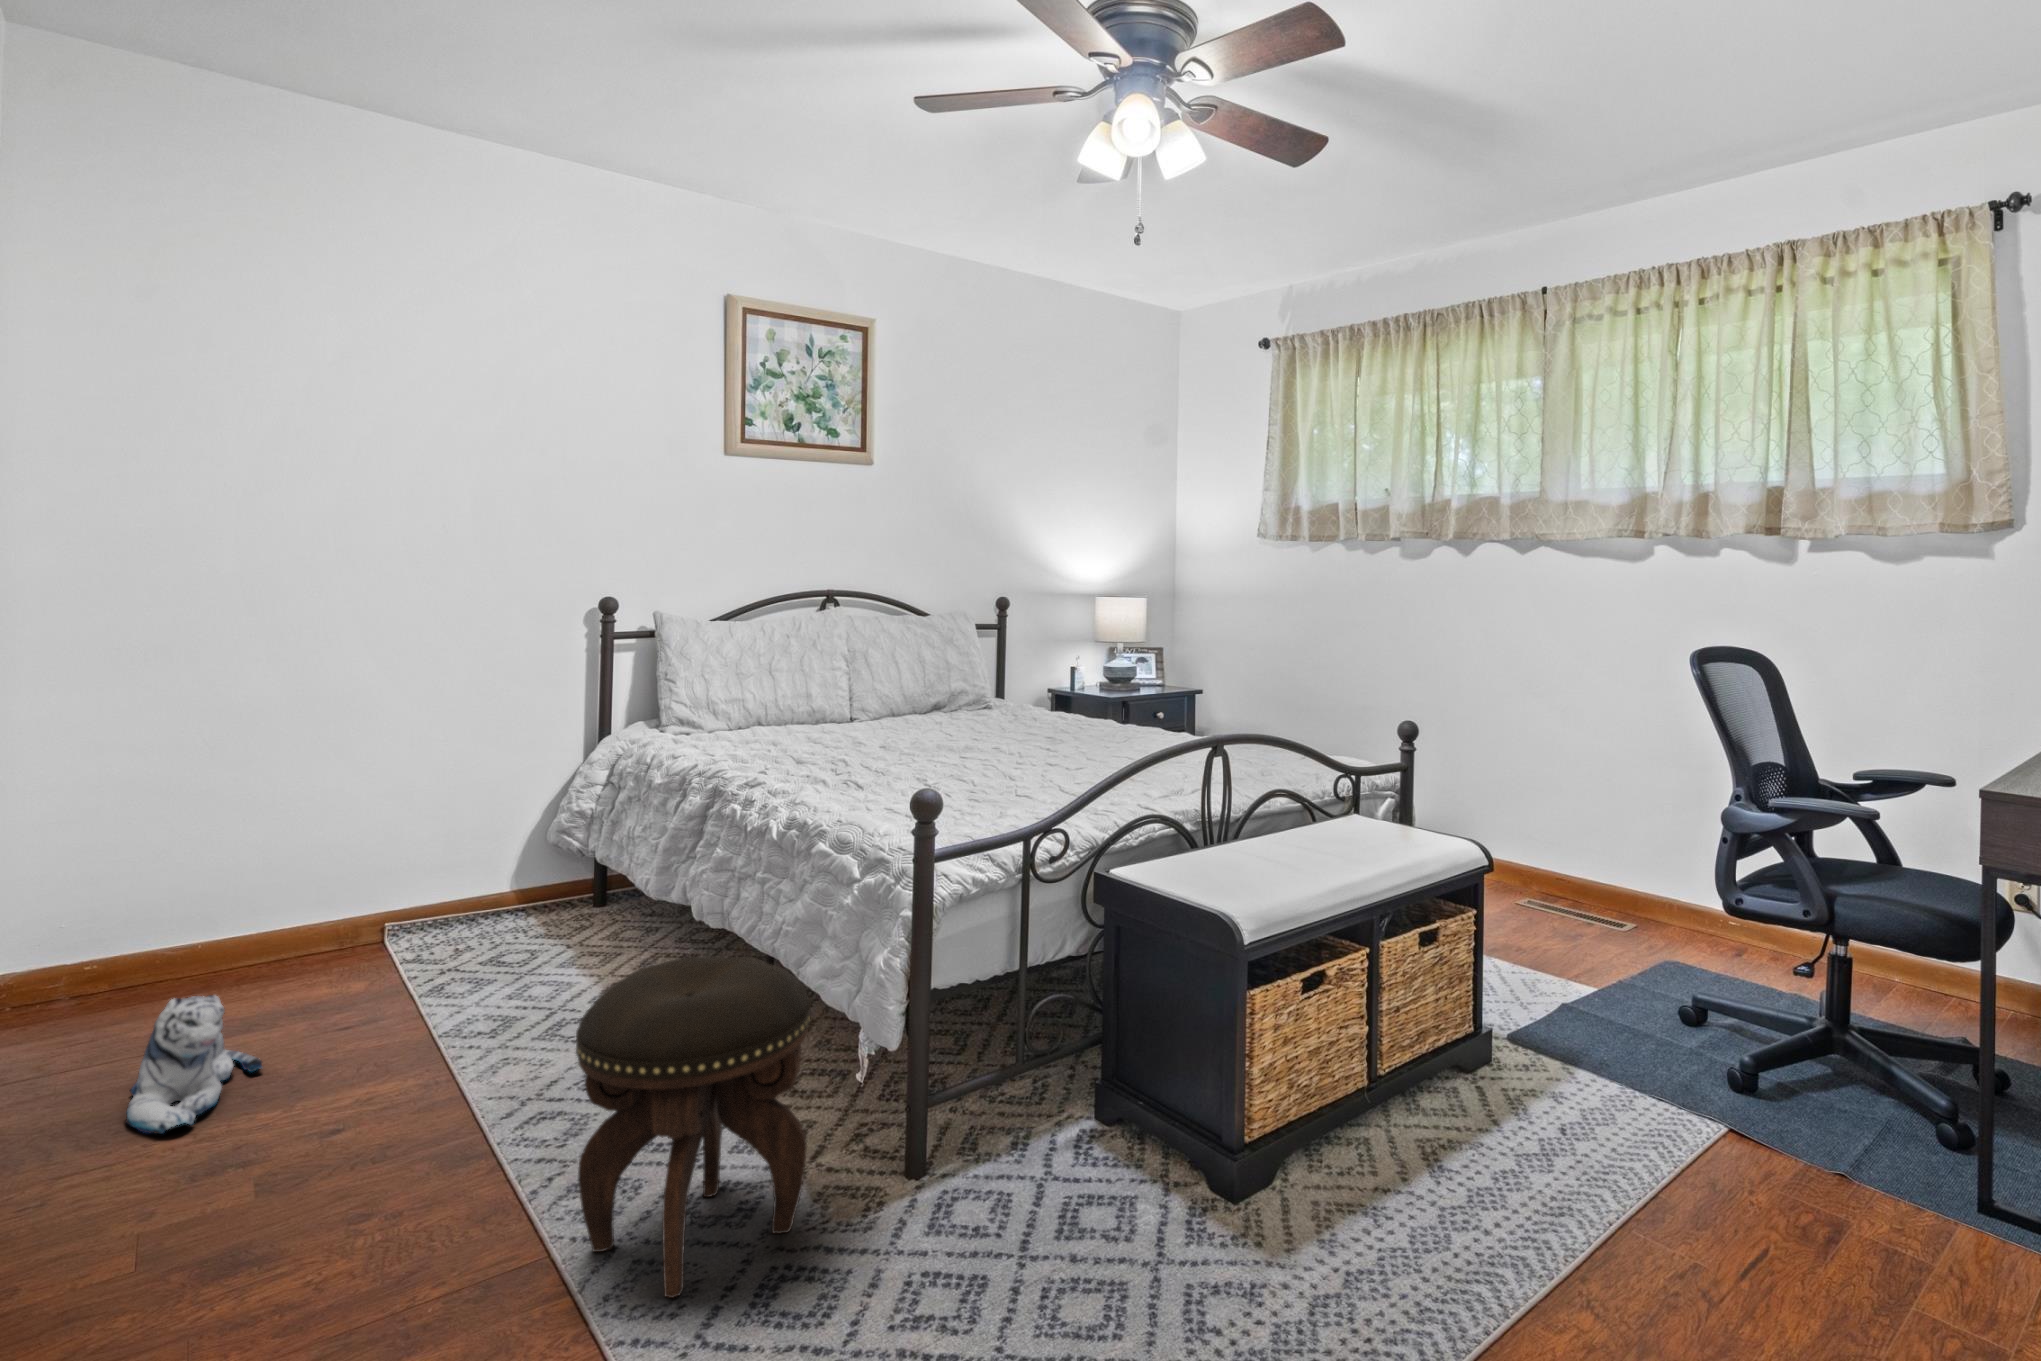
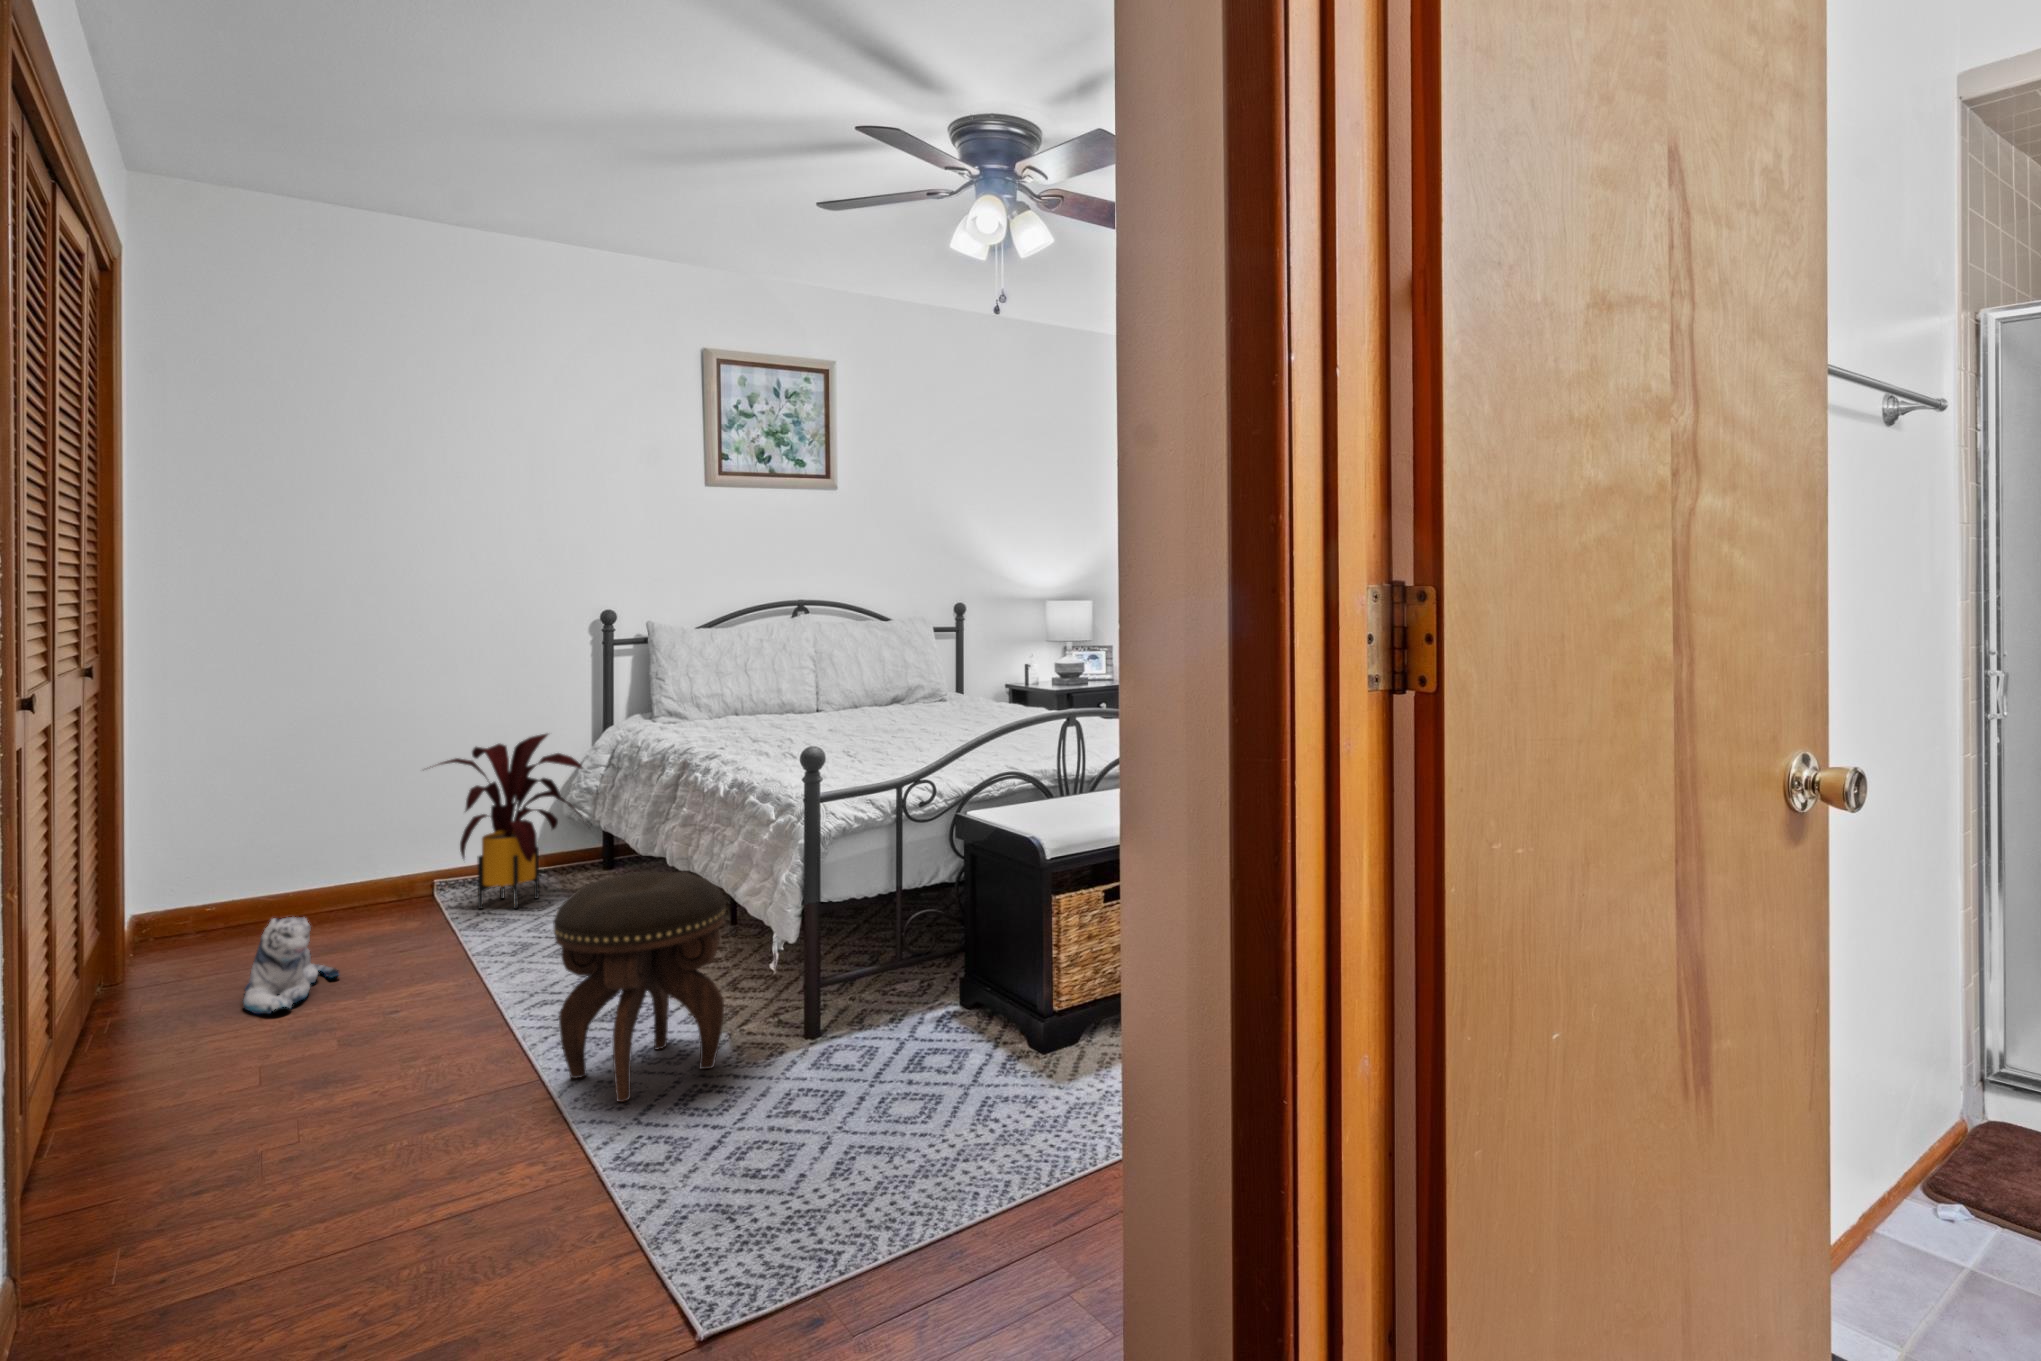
house plant: none [374,745,587,964] -> present [430,734,582,909]

